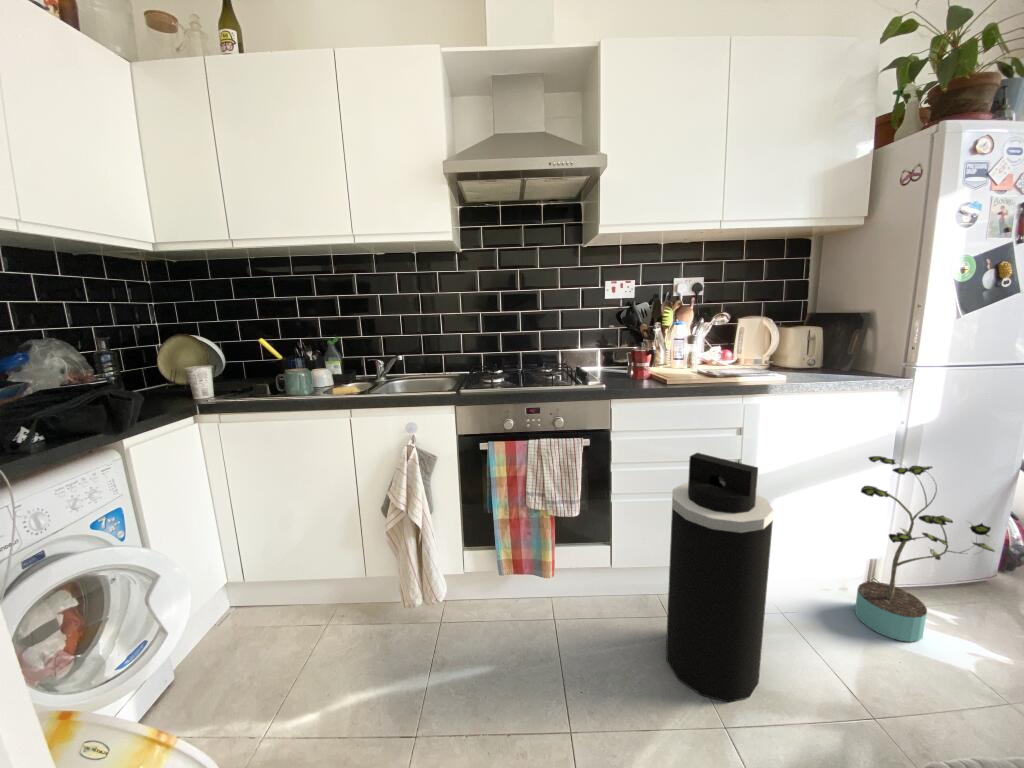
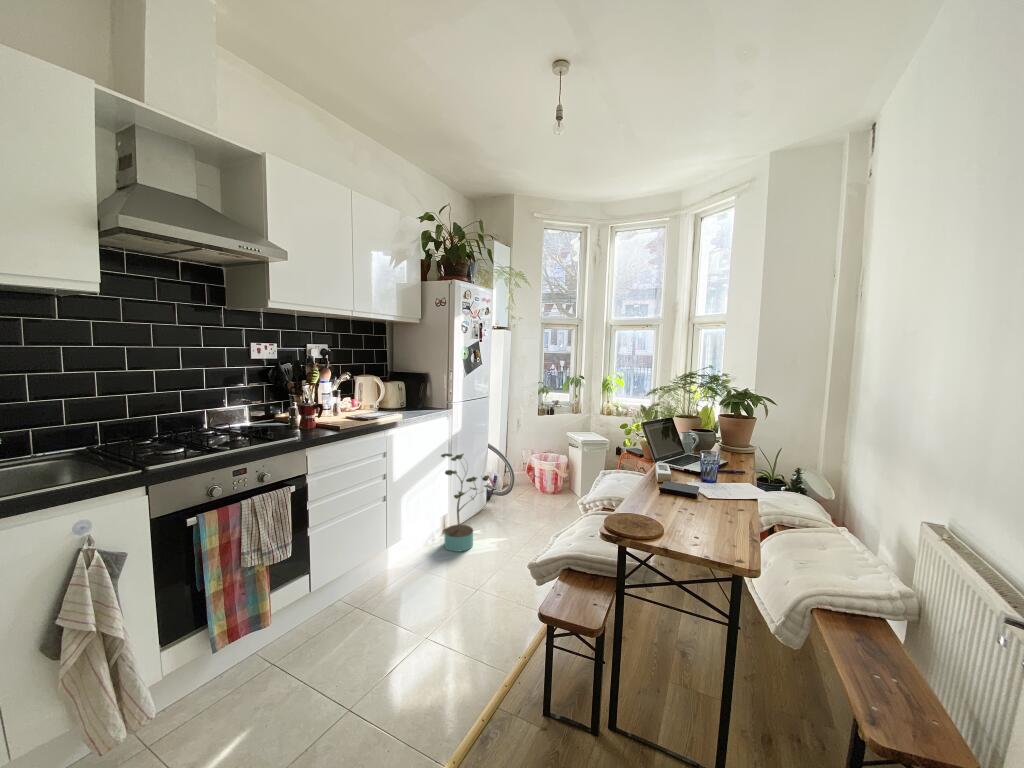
trash can: present [666,453,773,702] -> none [370,470,430,634]

